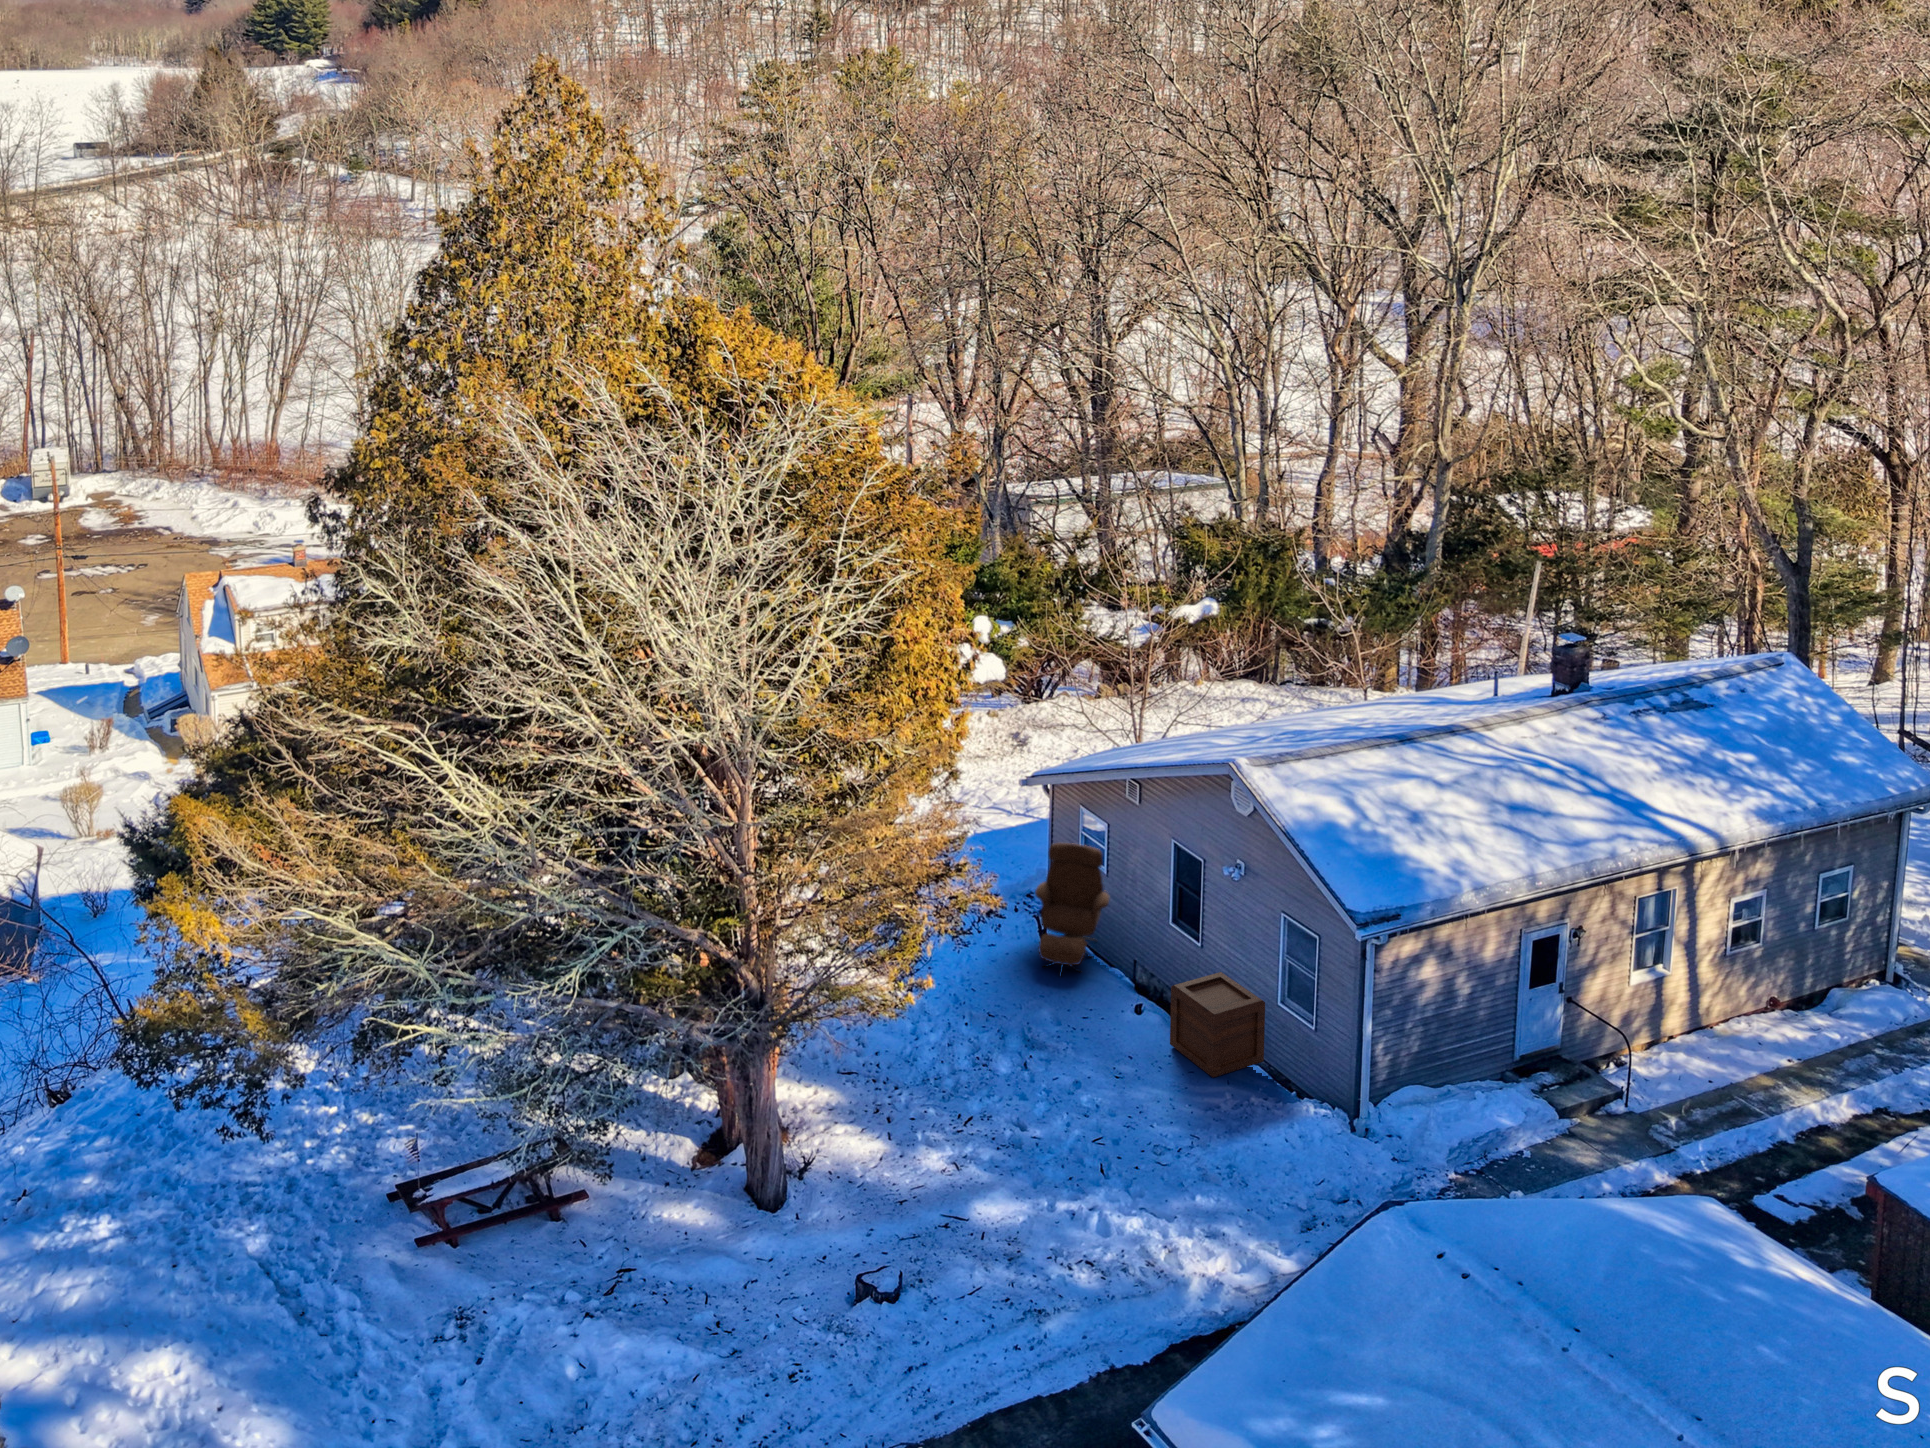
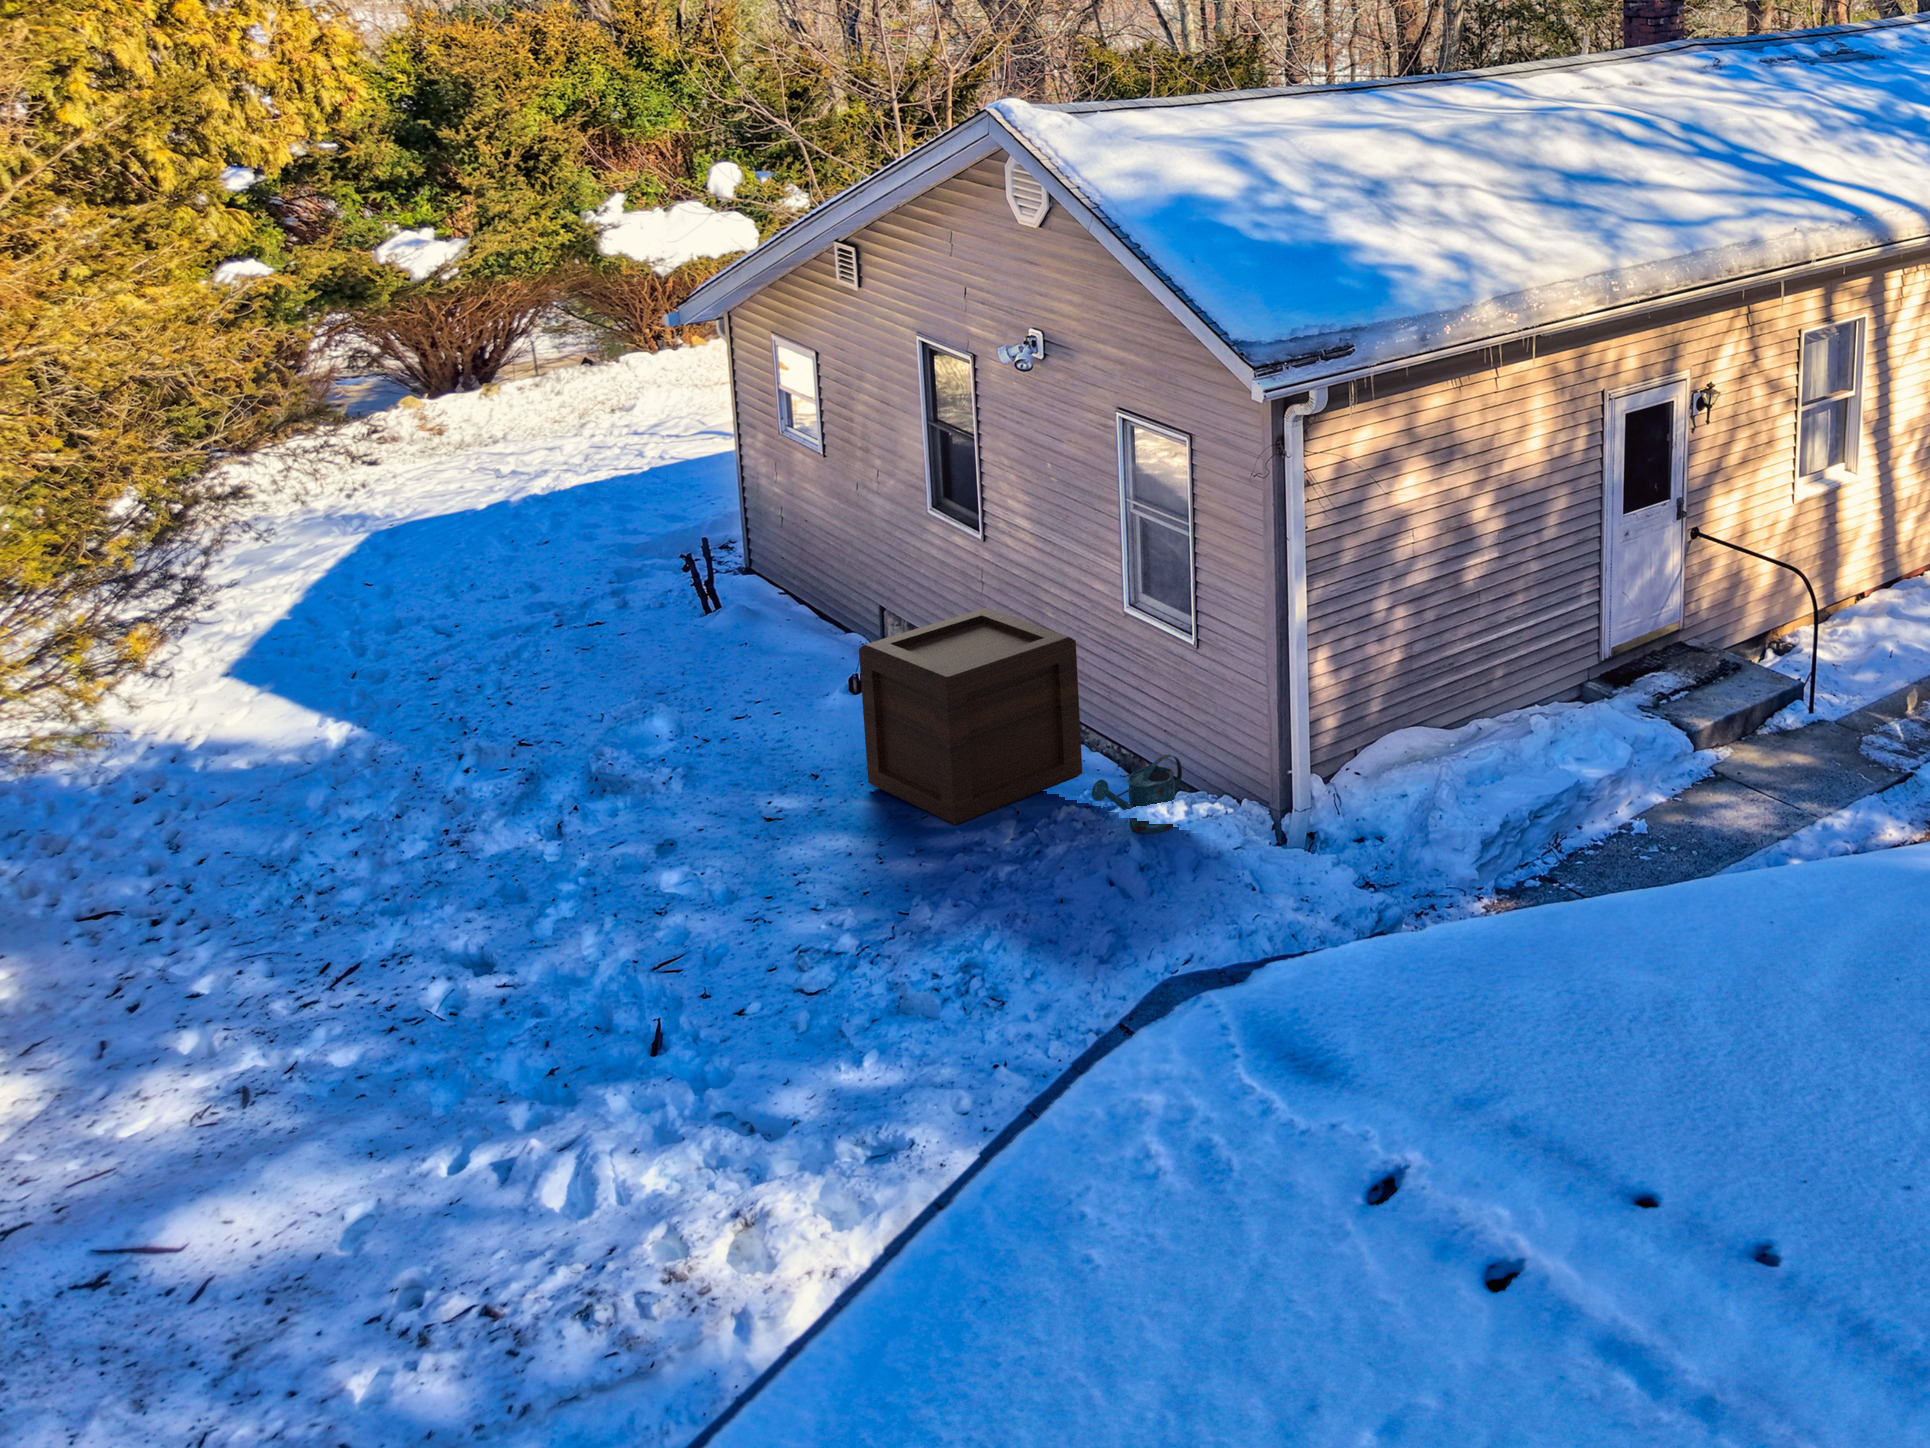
lounge chair: present [1035,843,1110,976] -> none [593,446,780,716]
watering can: none [1276,1069,1314,1105] -> present [1092,754,1182,833]

